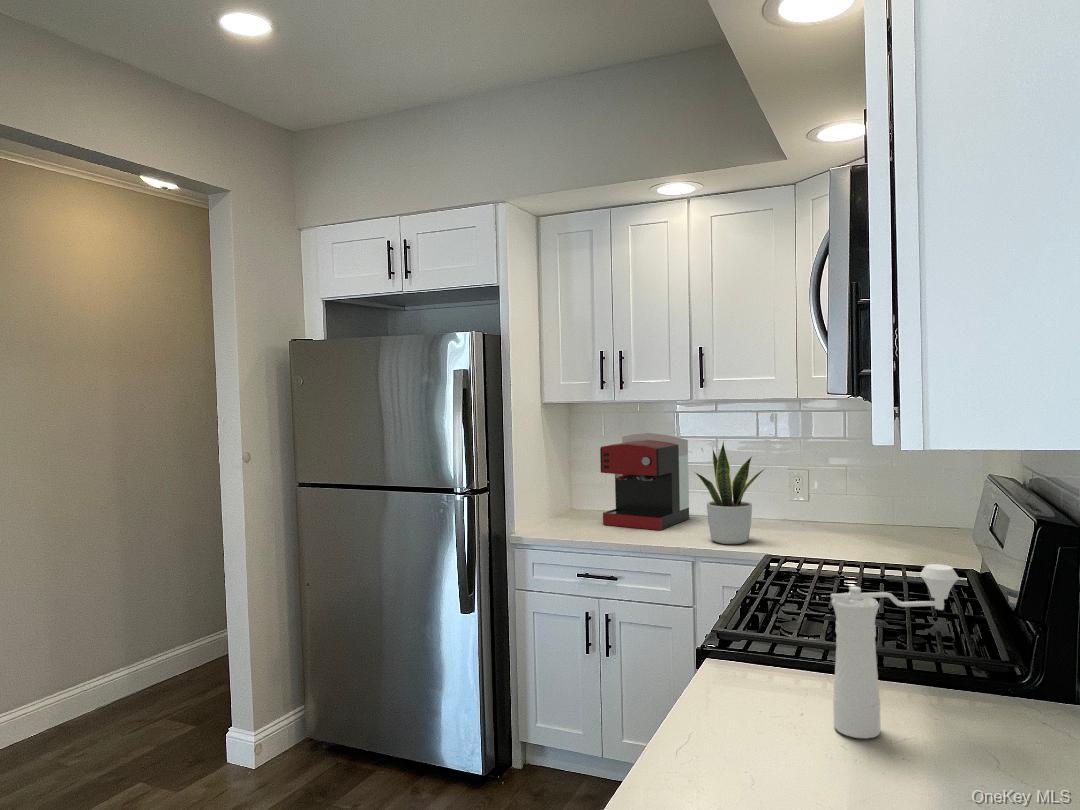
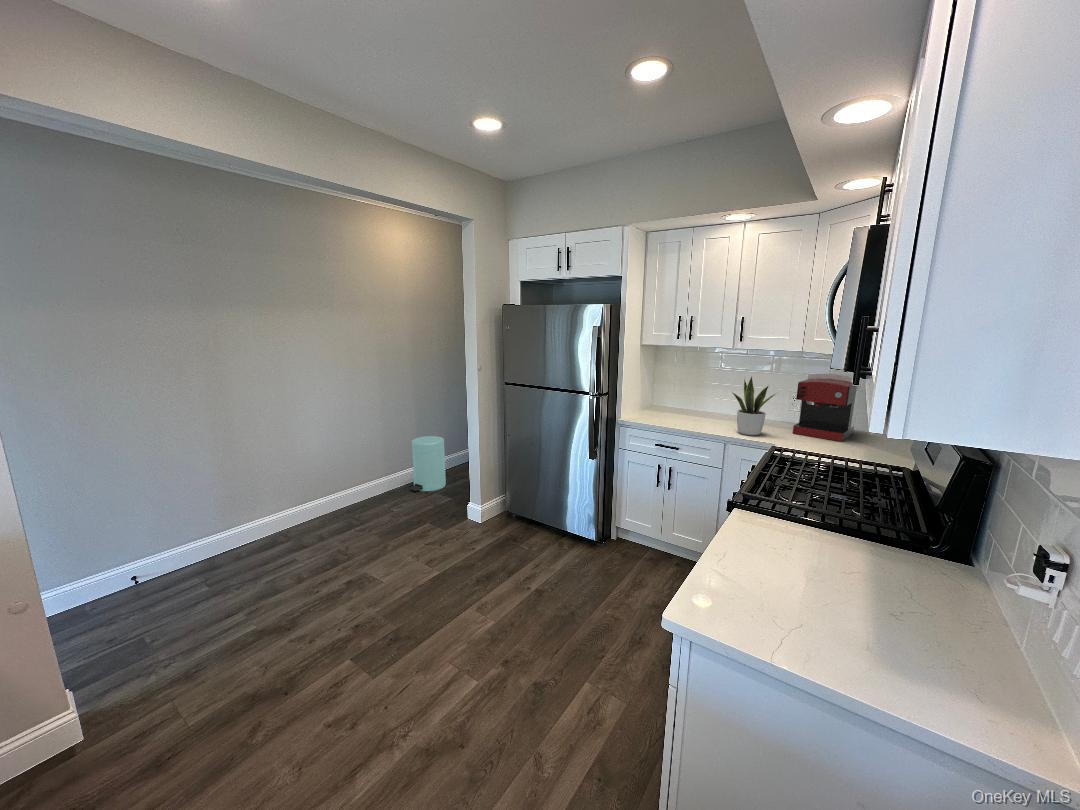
coffee maker: present [600,433,689,530] -> present [793,374,860,442]
pepper mill: present [831,564,958,739] -> none [808,474,898,562]
trash can: none [103,601,184,719] -> present [410,436,446,491]

